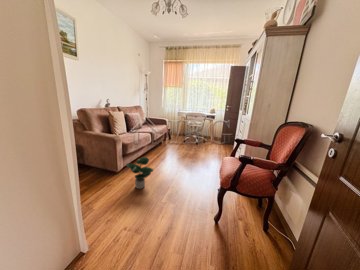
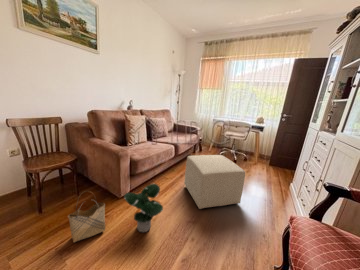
ottoman: none [161,137,203,173] -> present [184,155,245,209]
woven basket: none [89,165,114,199] -> present [68,196,105,242]

